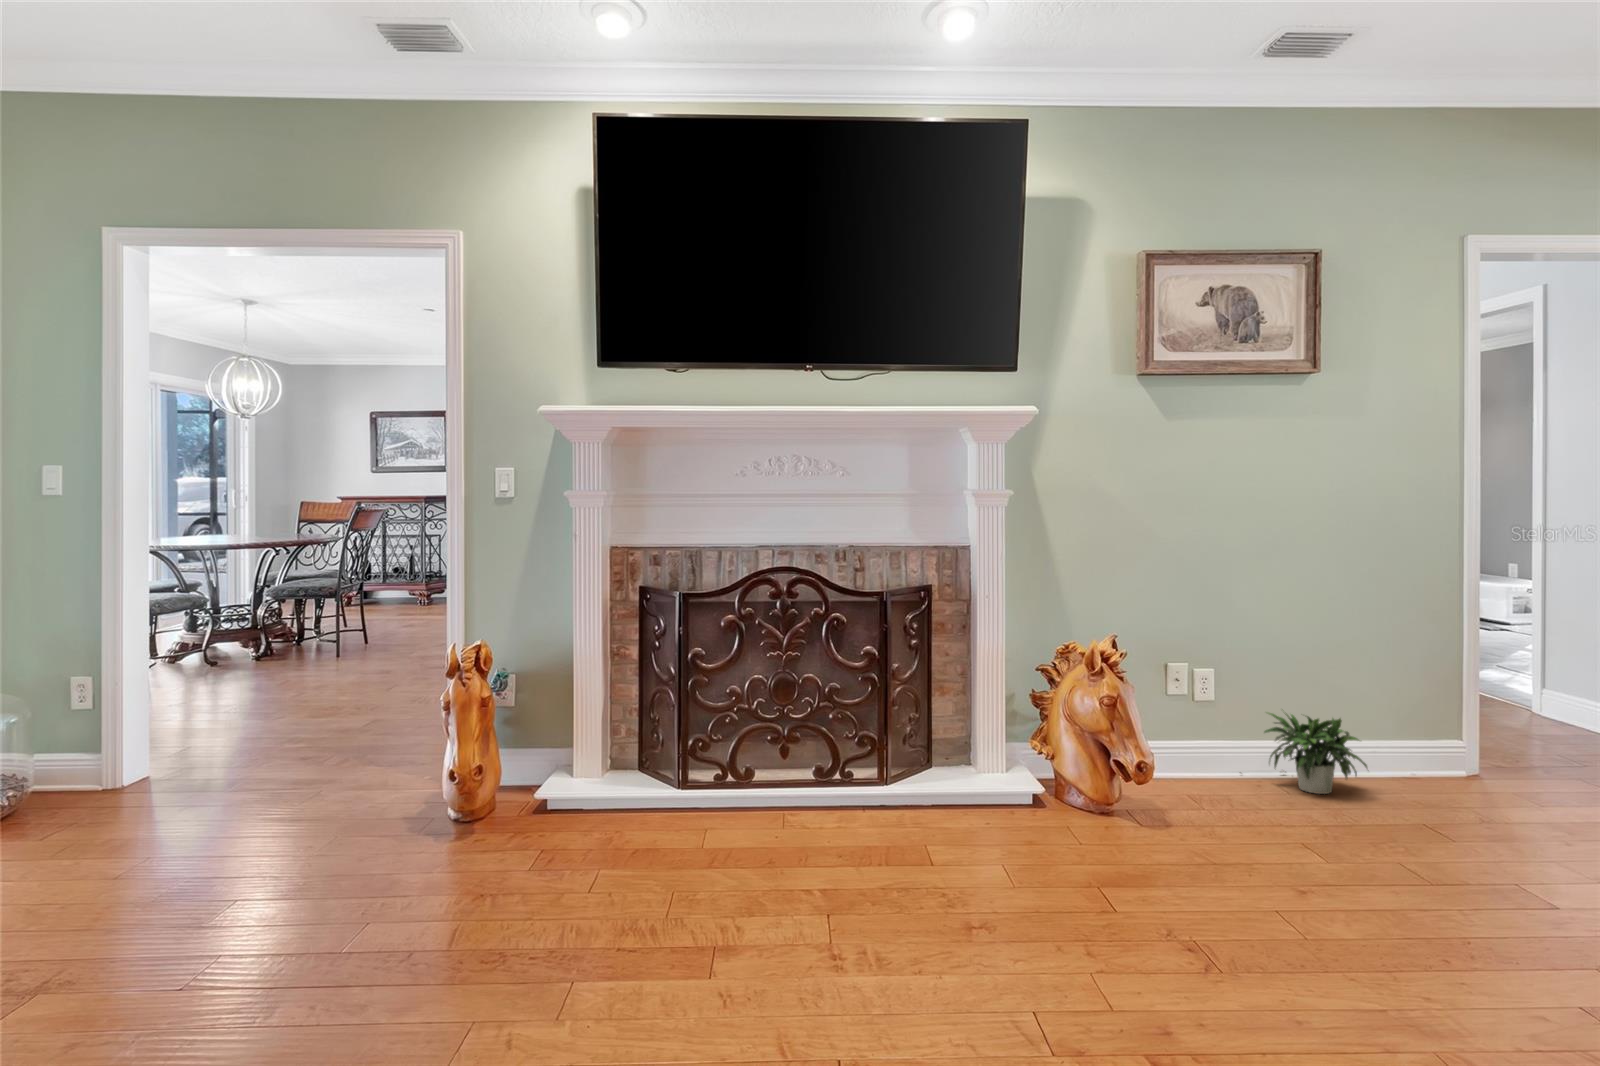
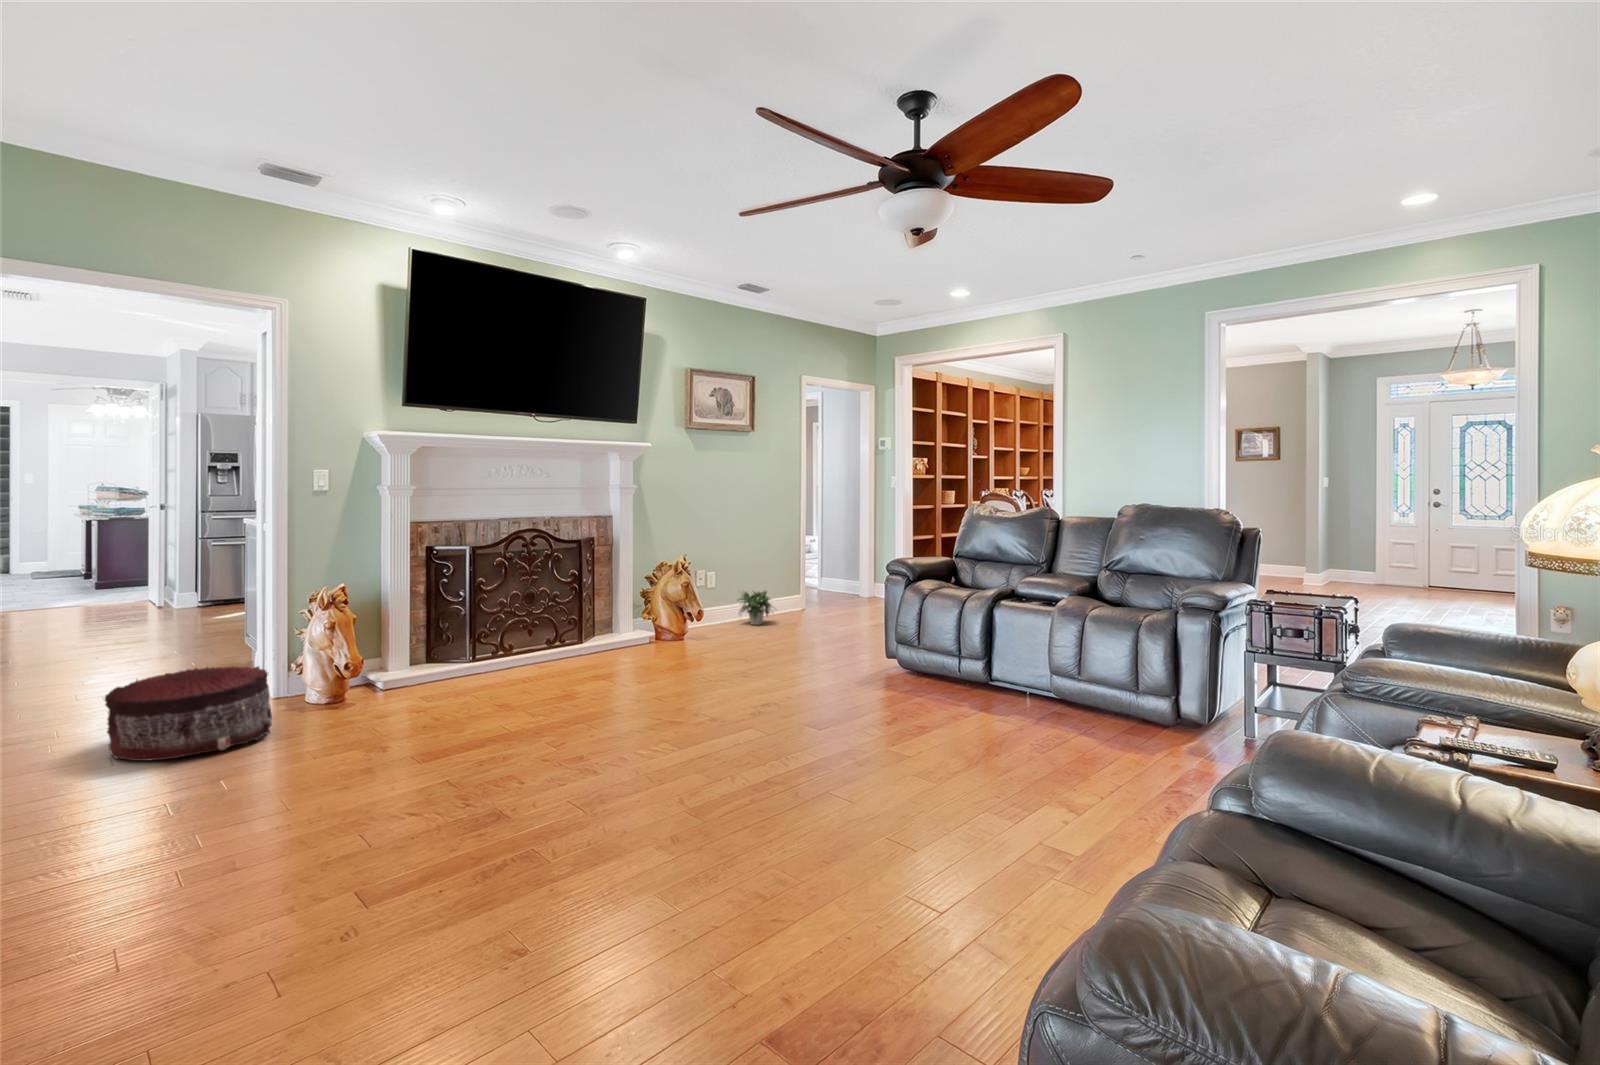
pouf: none [81,741,313,886] -> present [105,666,272,761]

